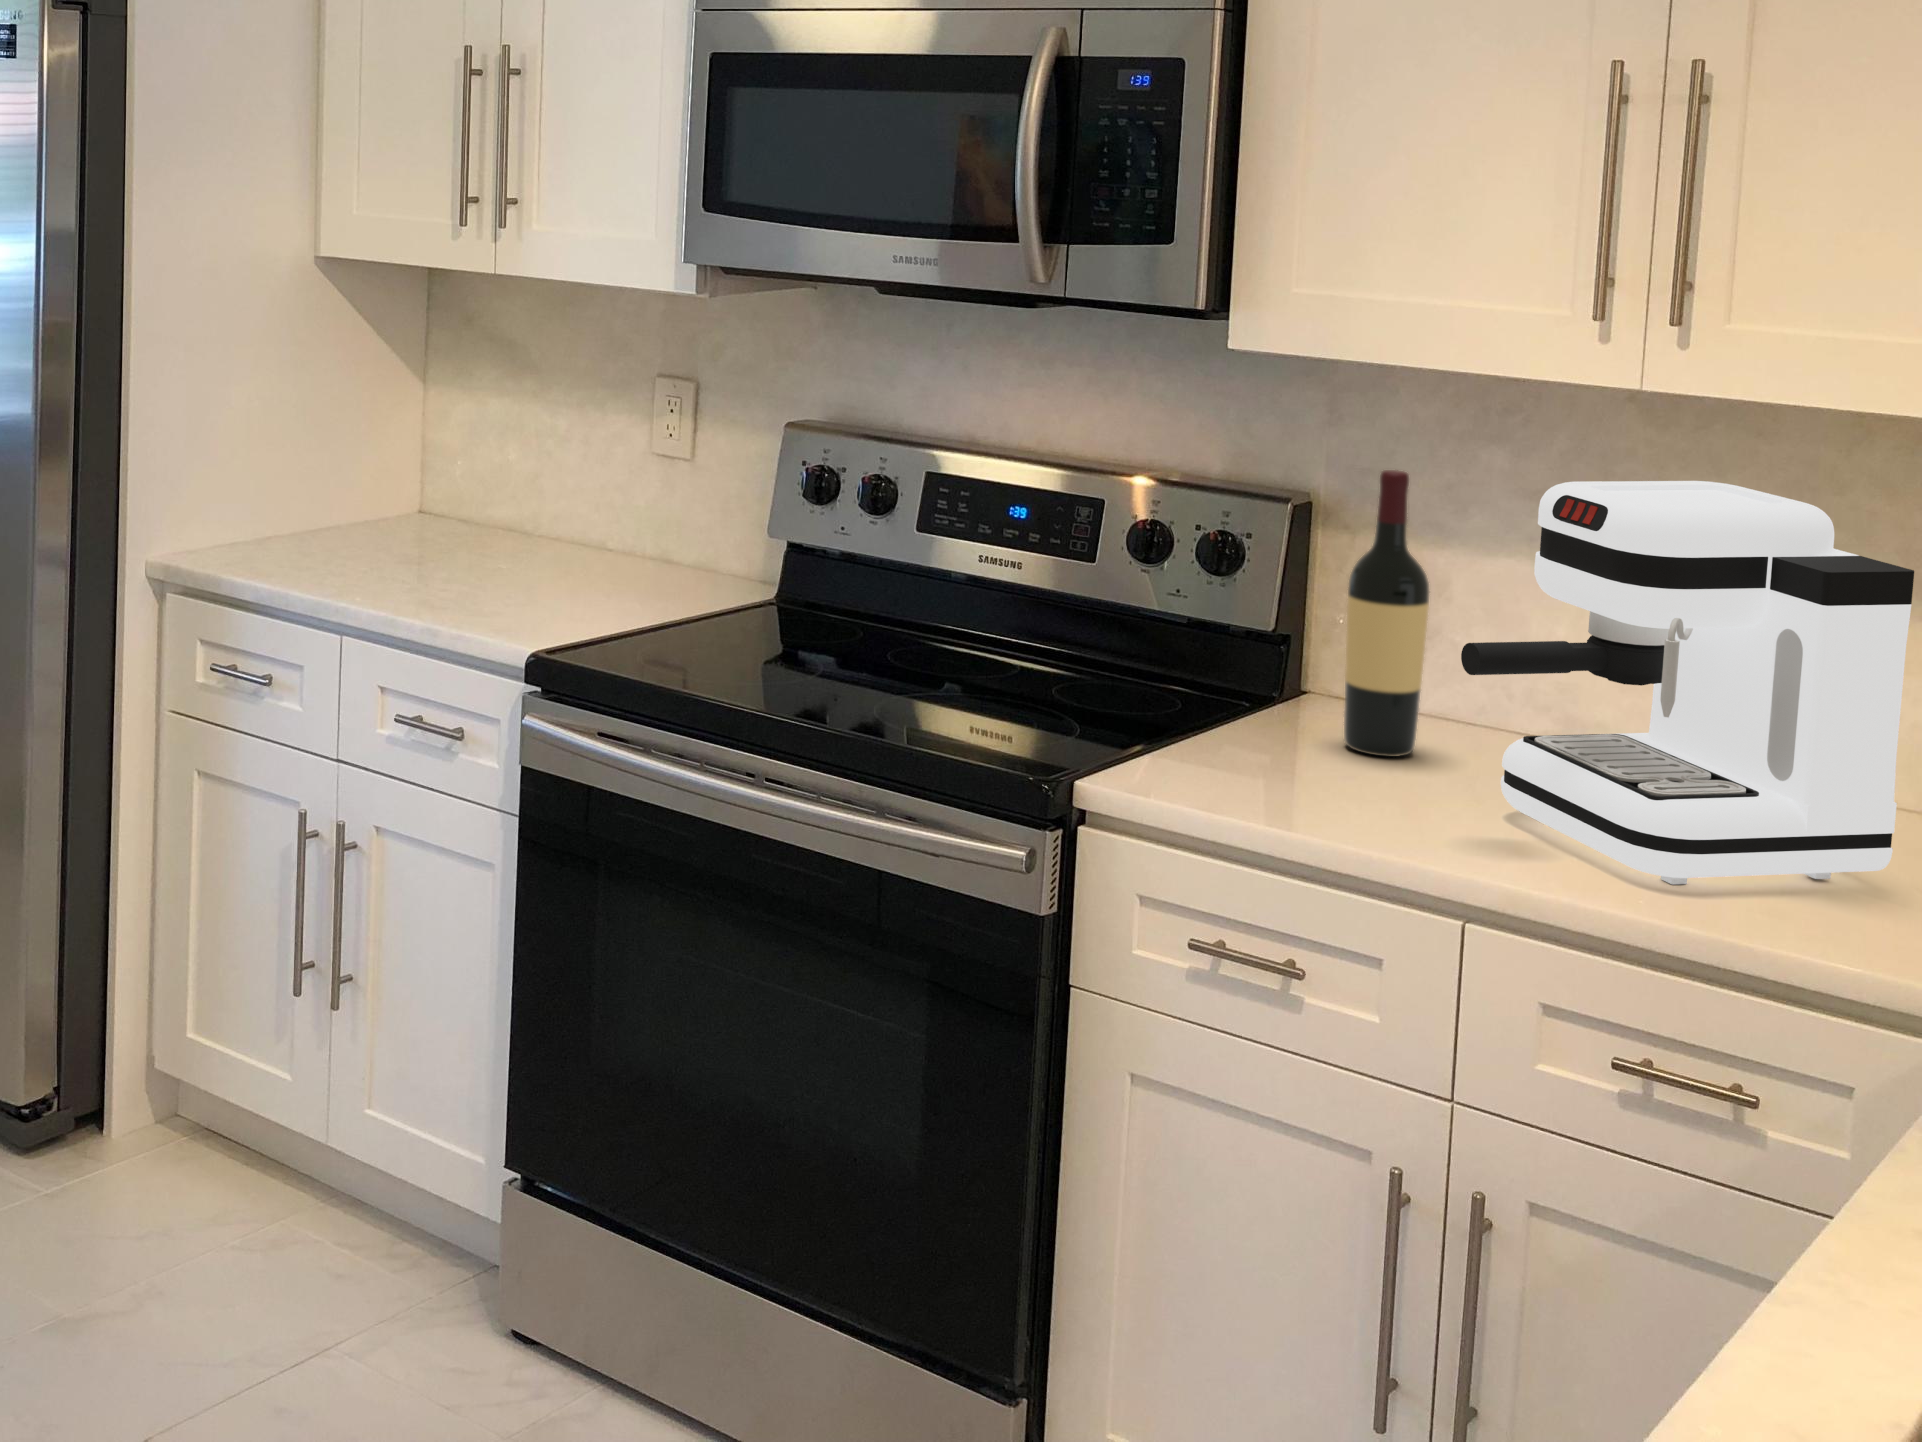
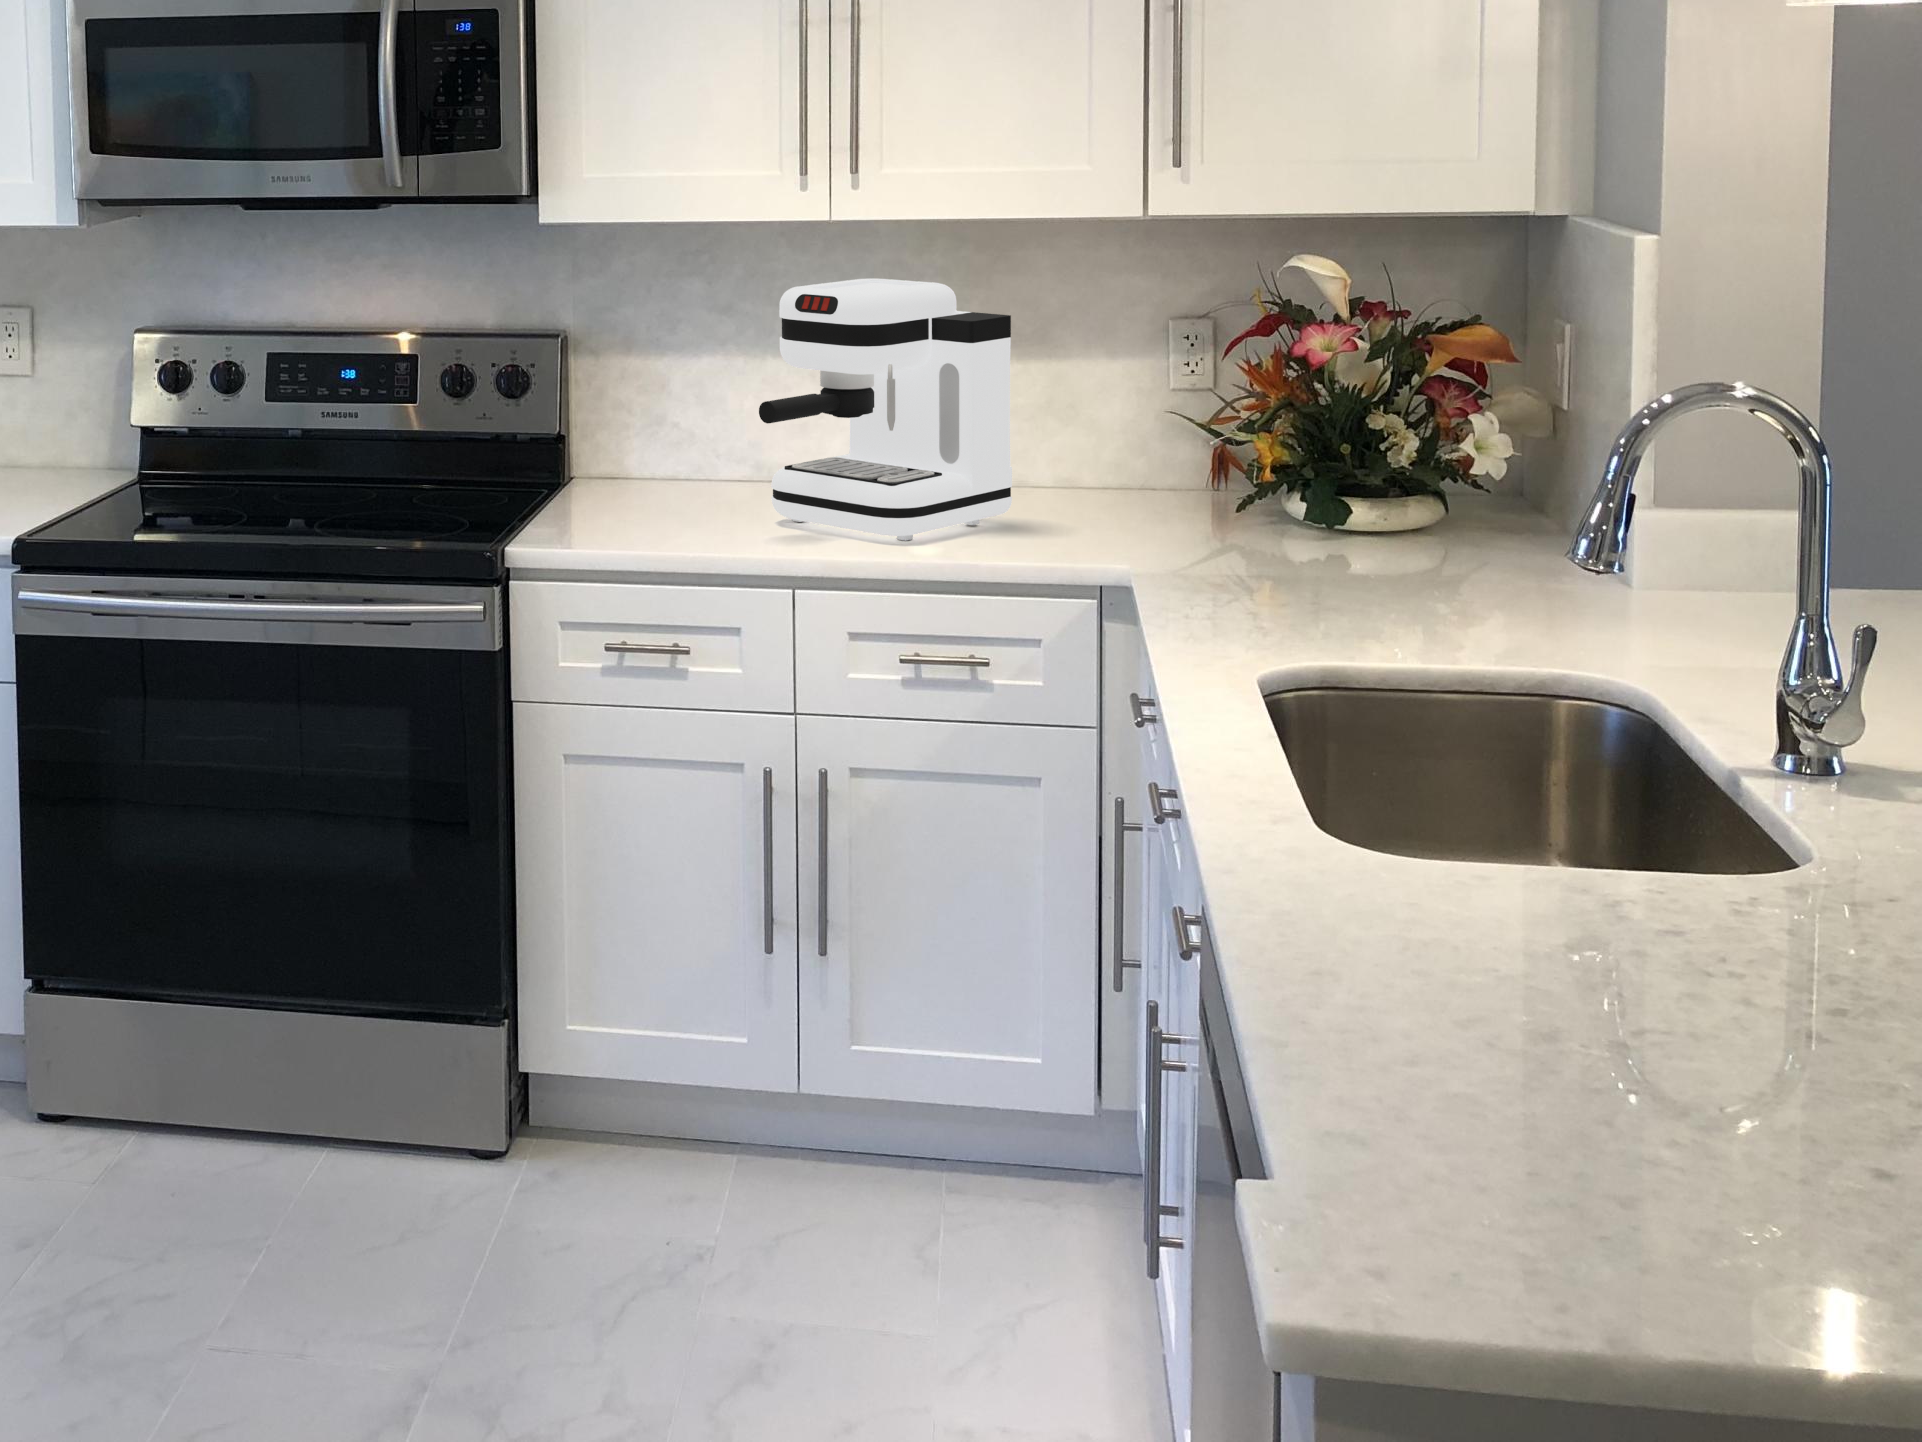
wine bottle: present [1344,470,1429,757] -> none [632,299,686,506]

